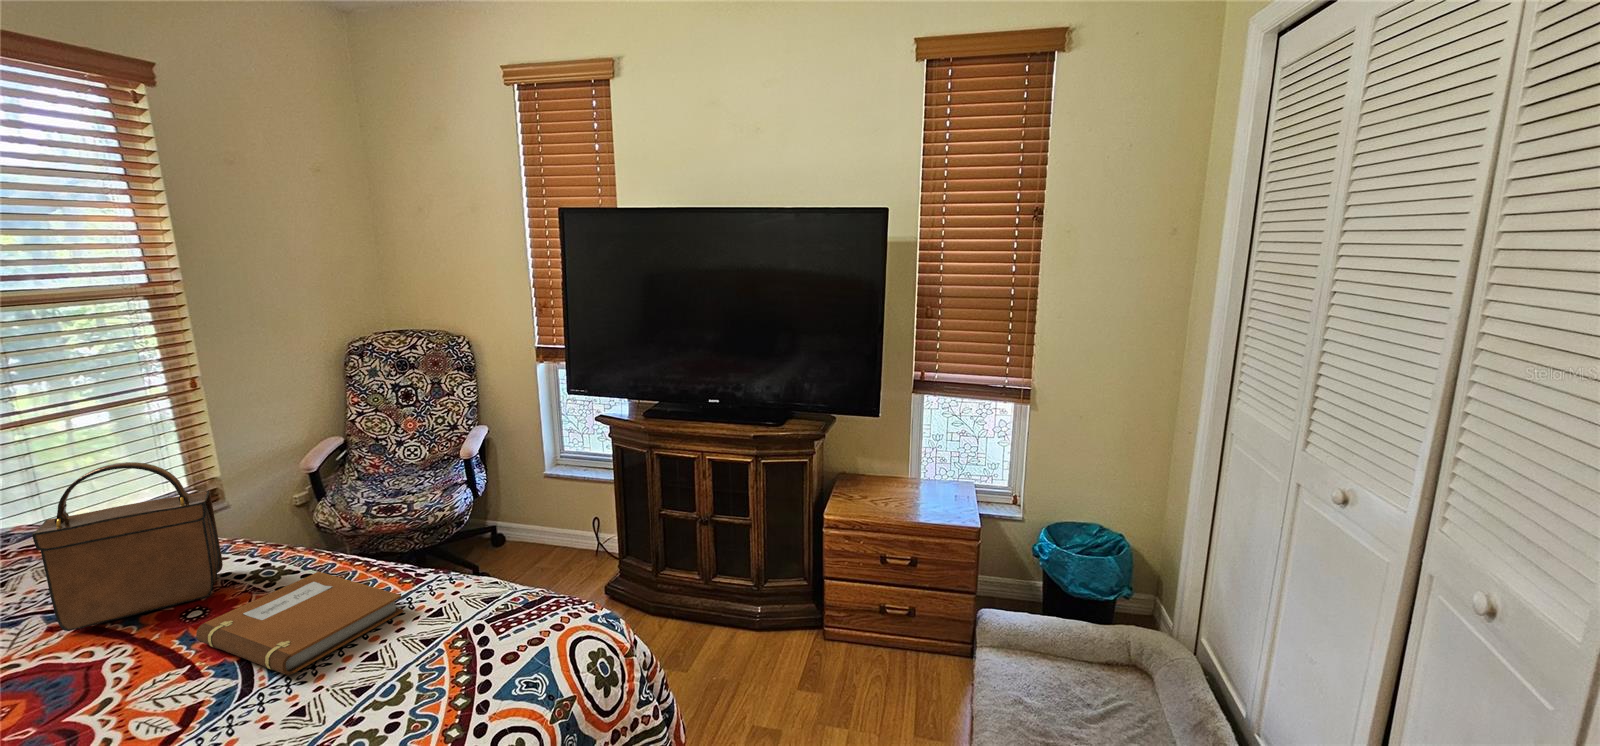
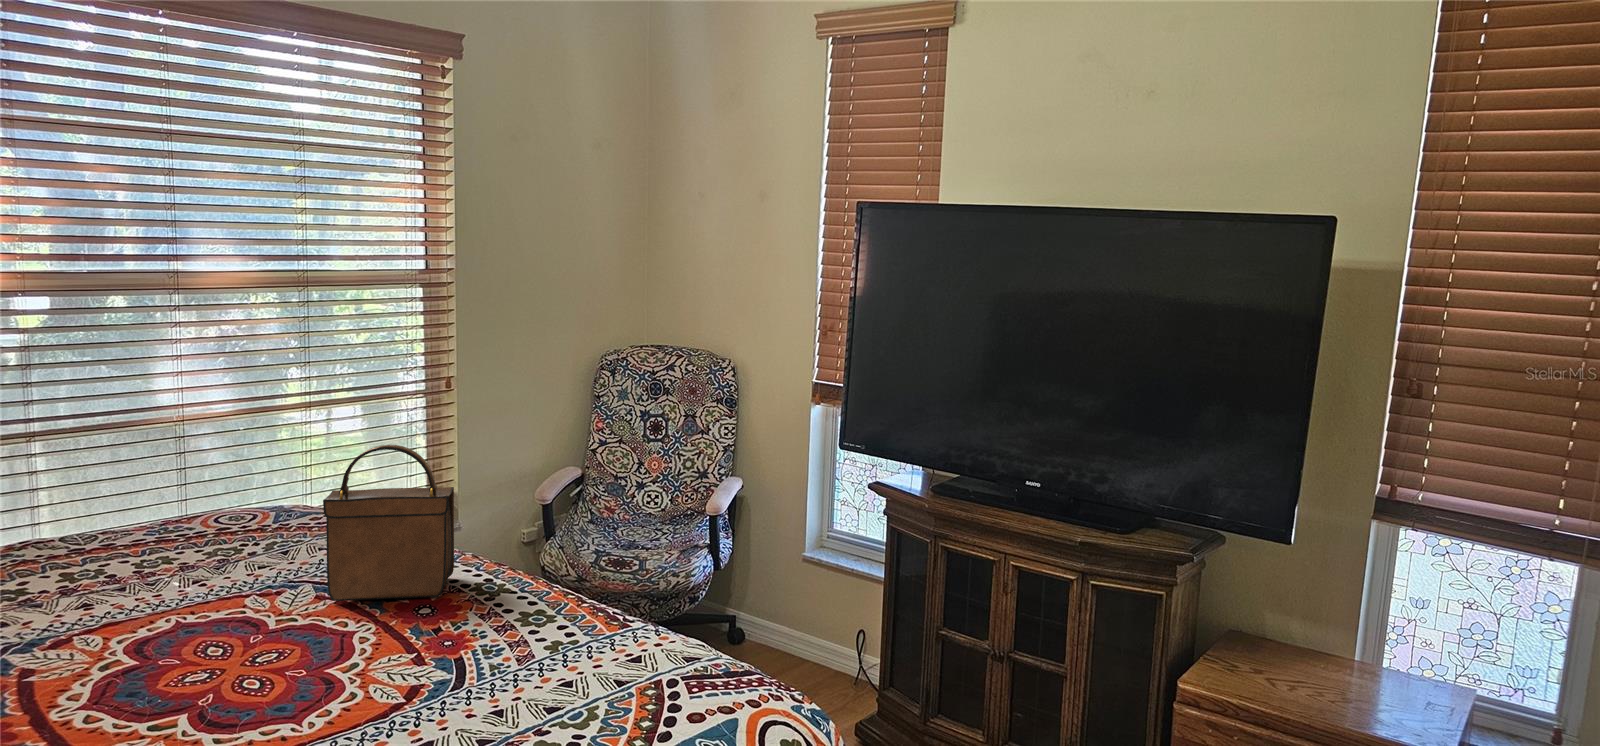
notebook: present [196,572,403,675] -> none [426,592,603,680]

